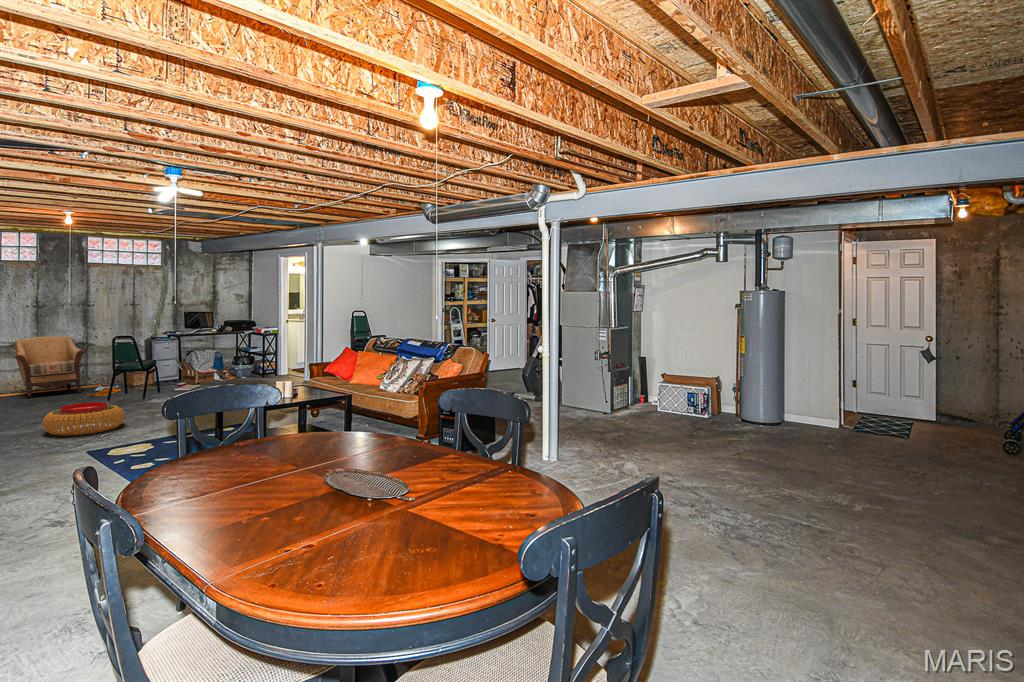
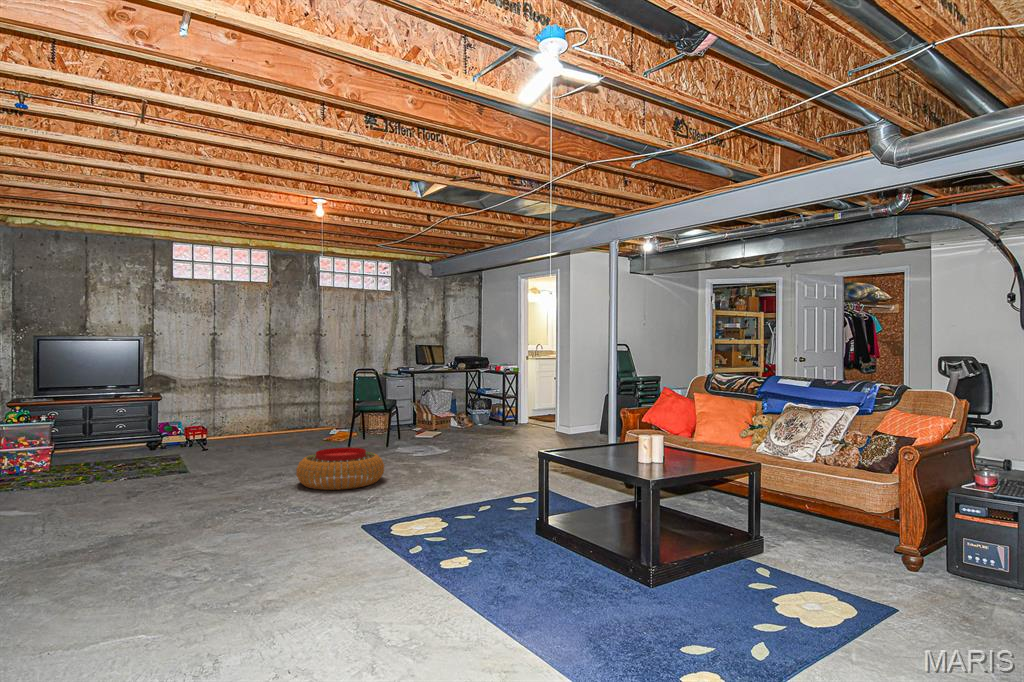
armchair: present [14,336,84,398] -> none [250,370,319,440]

